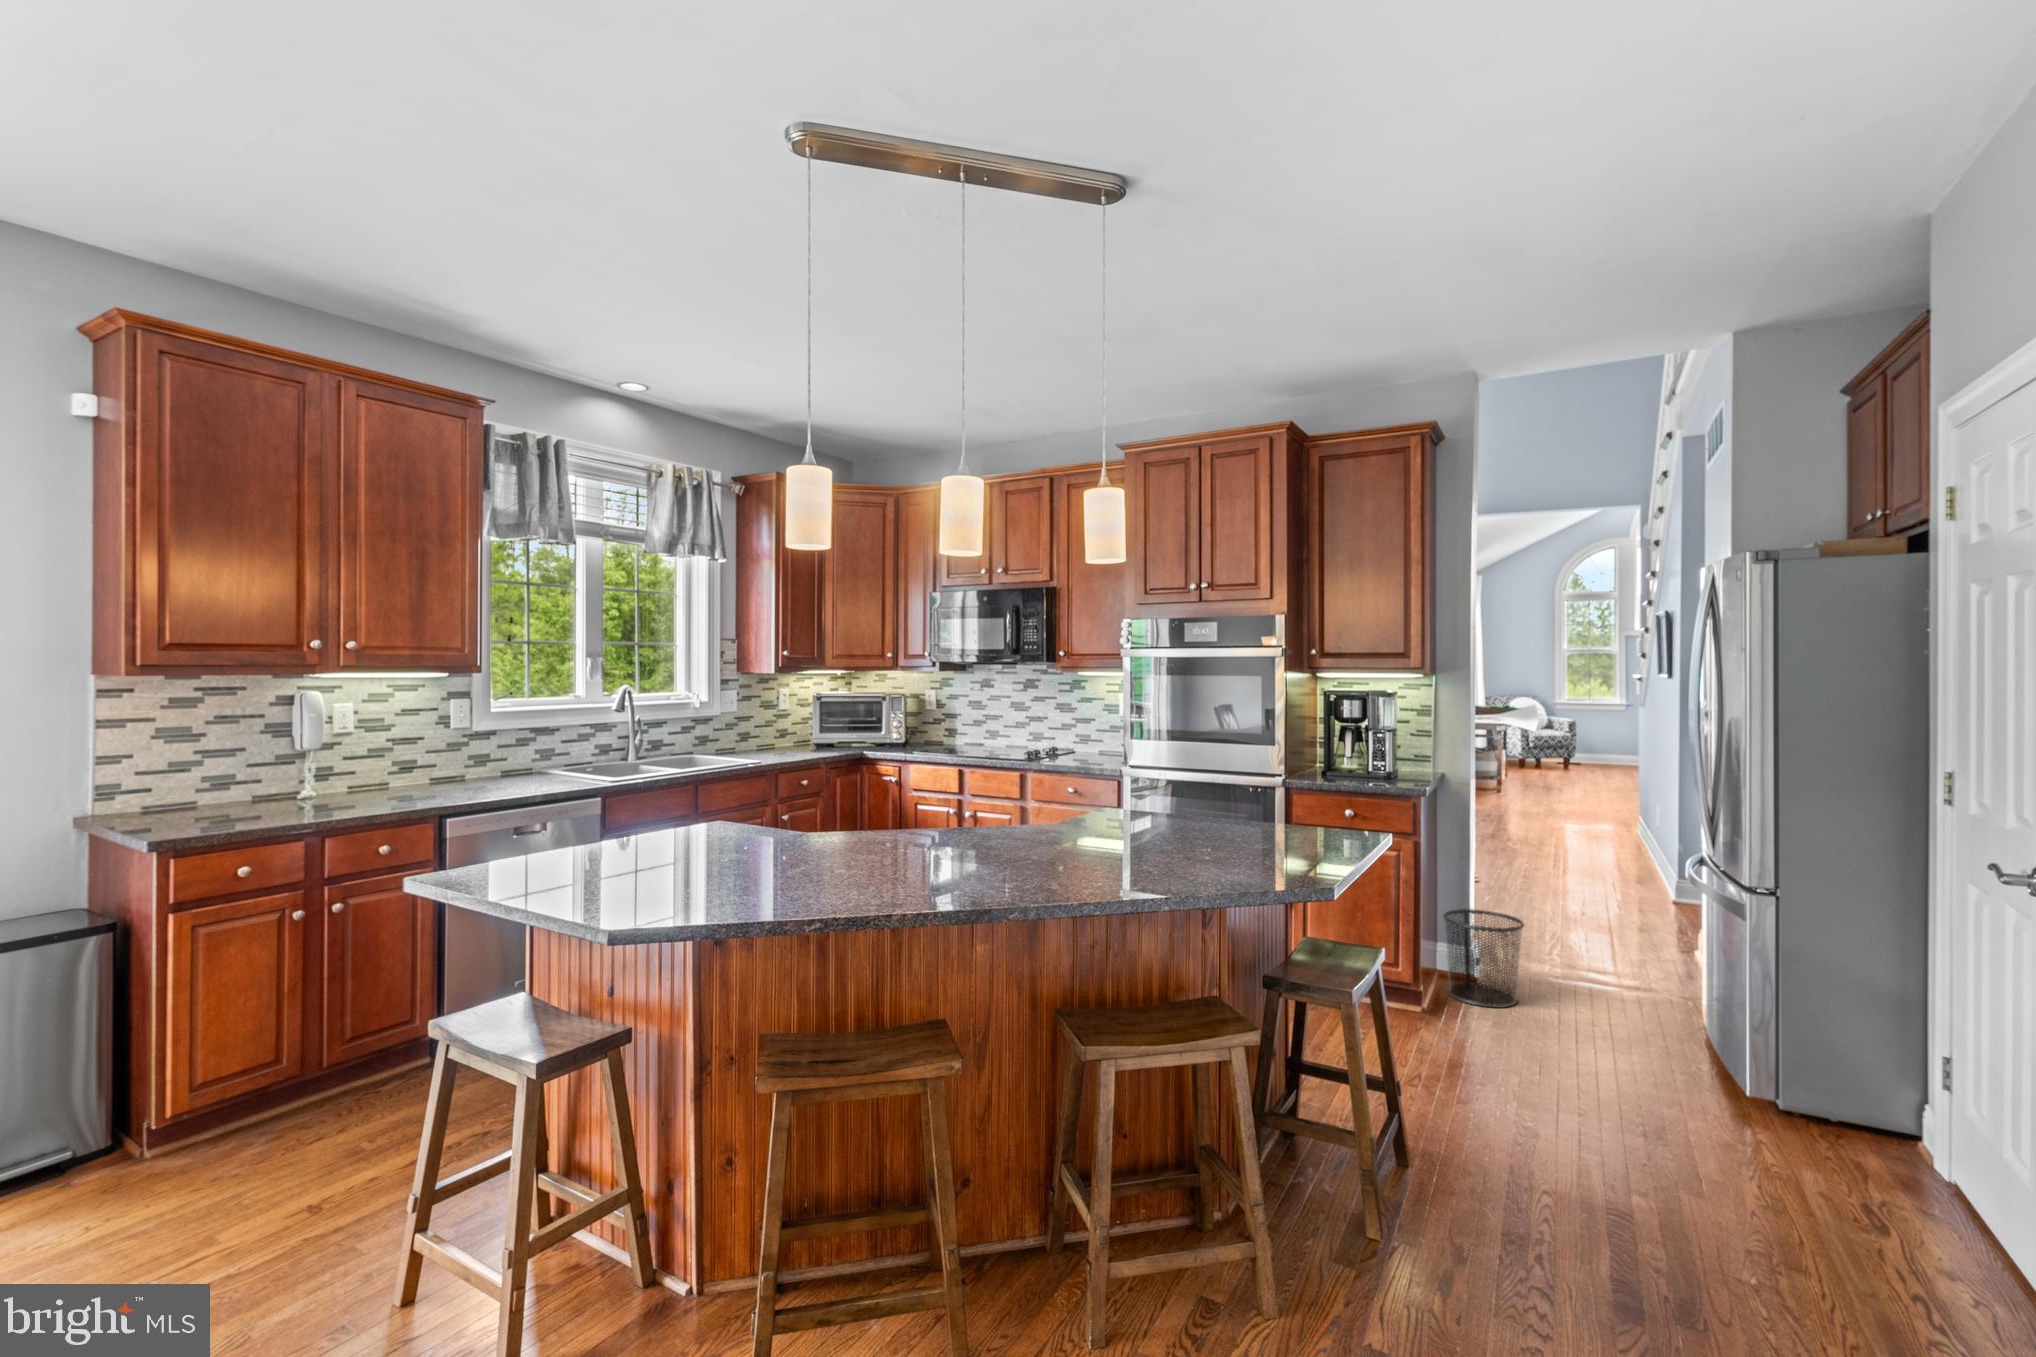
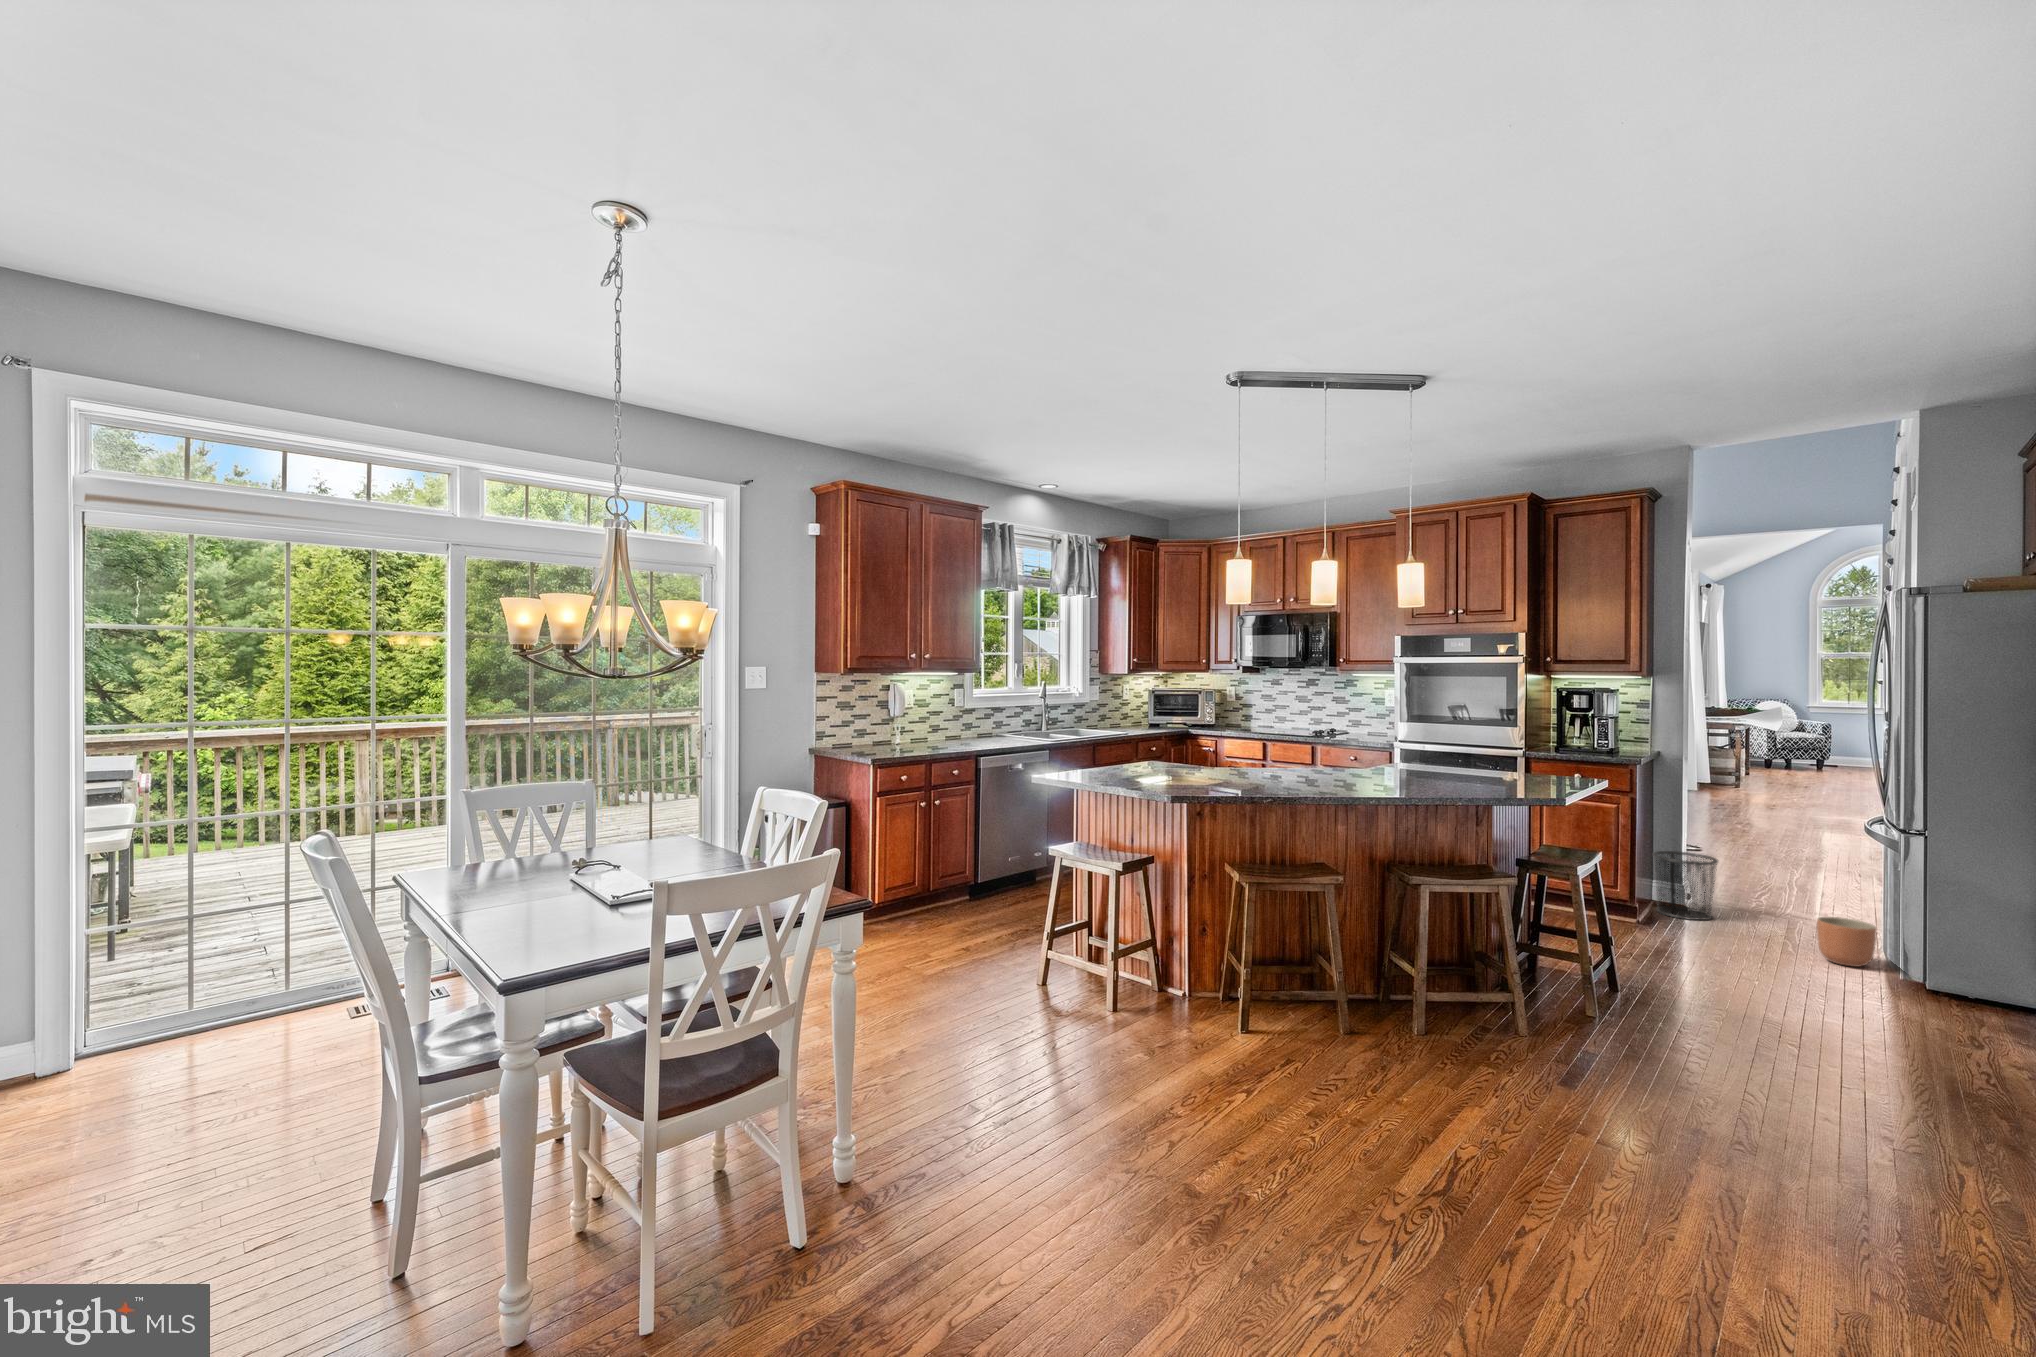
planter: none [1661,1011,1737,1086] -> present [1817,917,1877,967]

